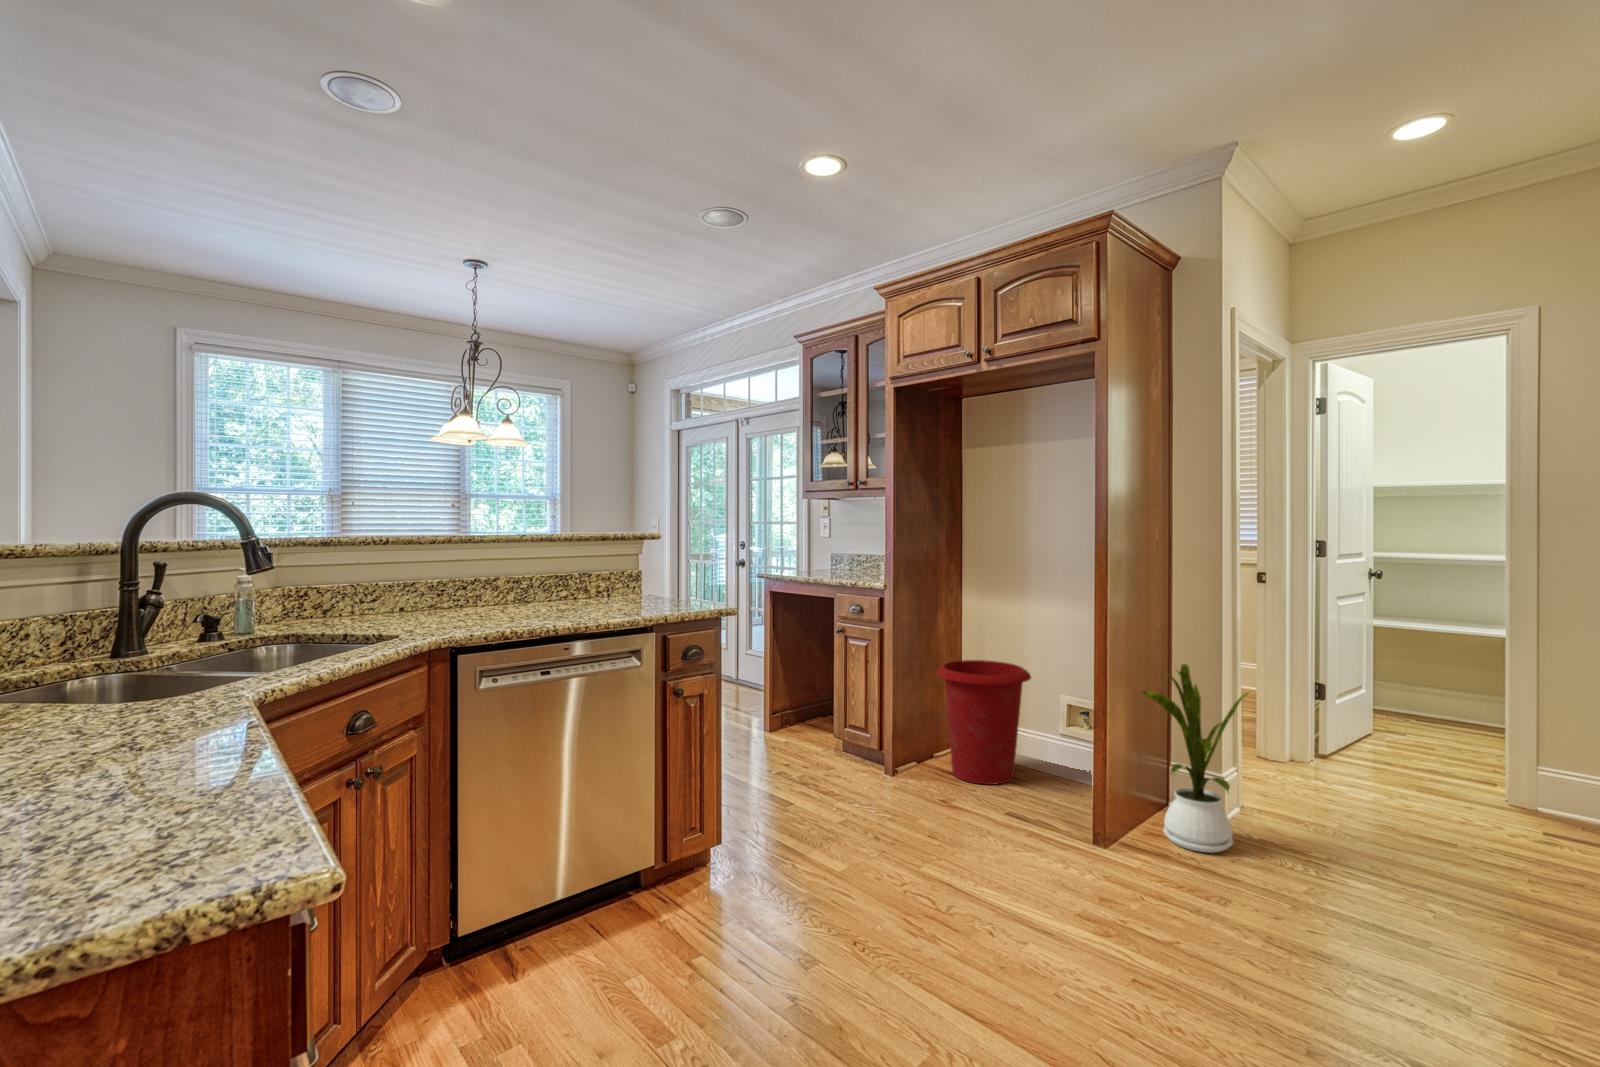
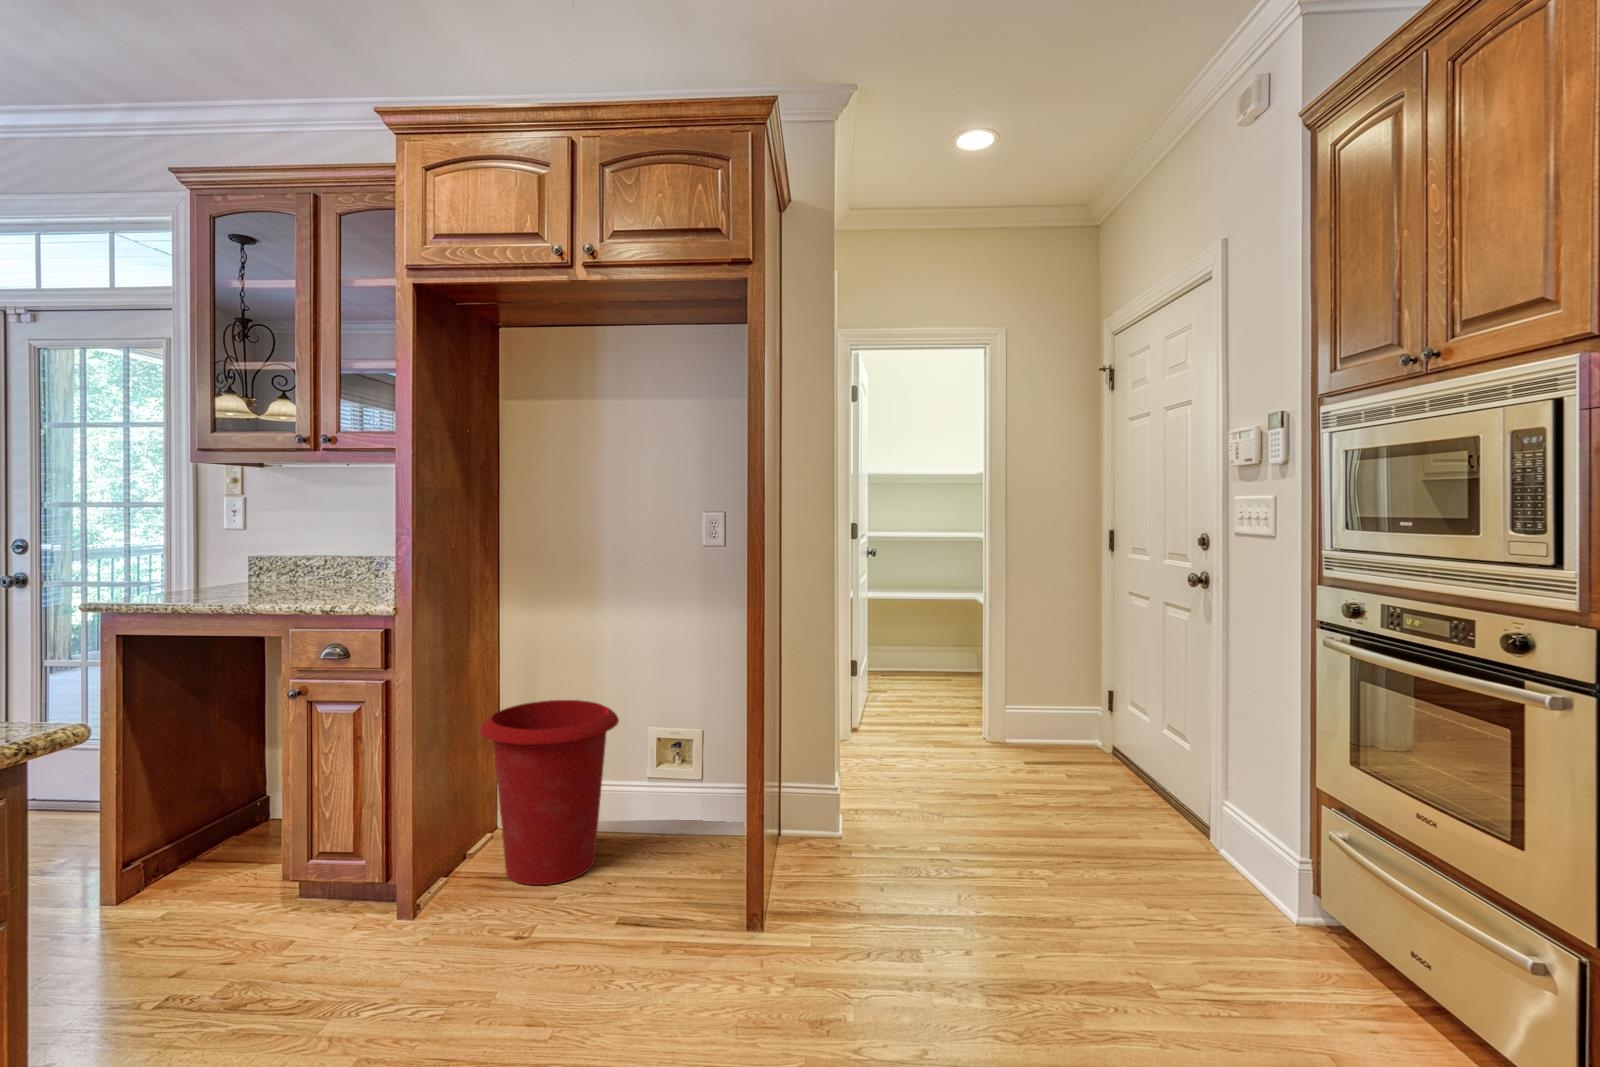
house plant: present [1142,664,1248,853] -> none [791,683,892,899]

